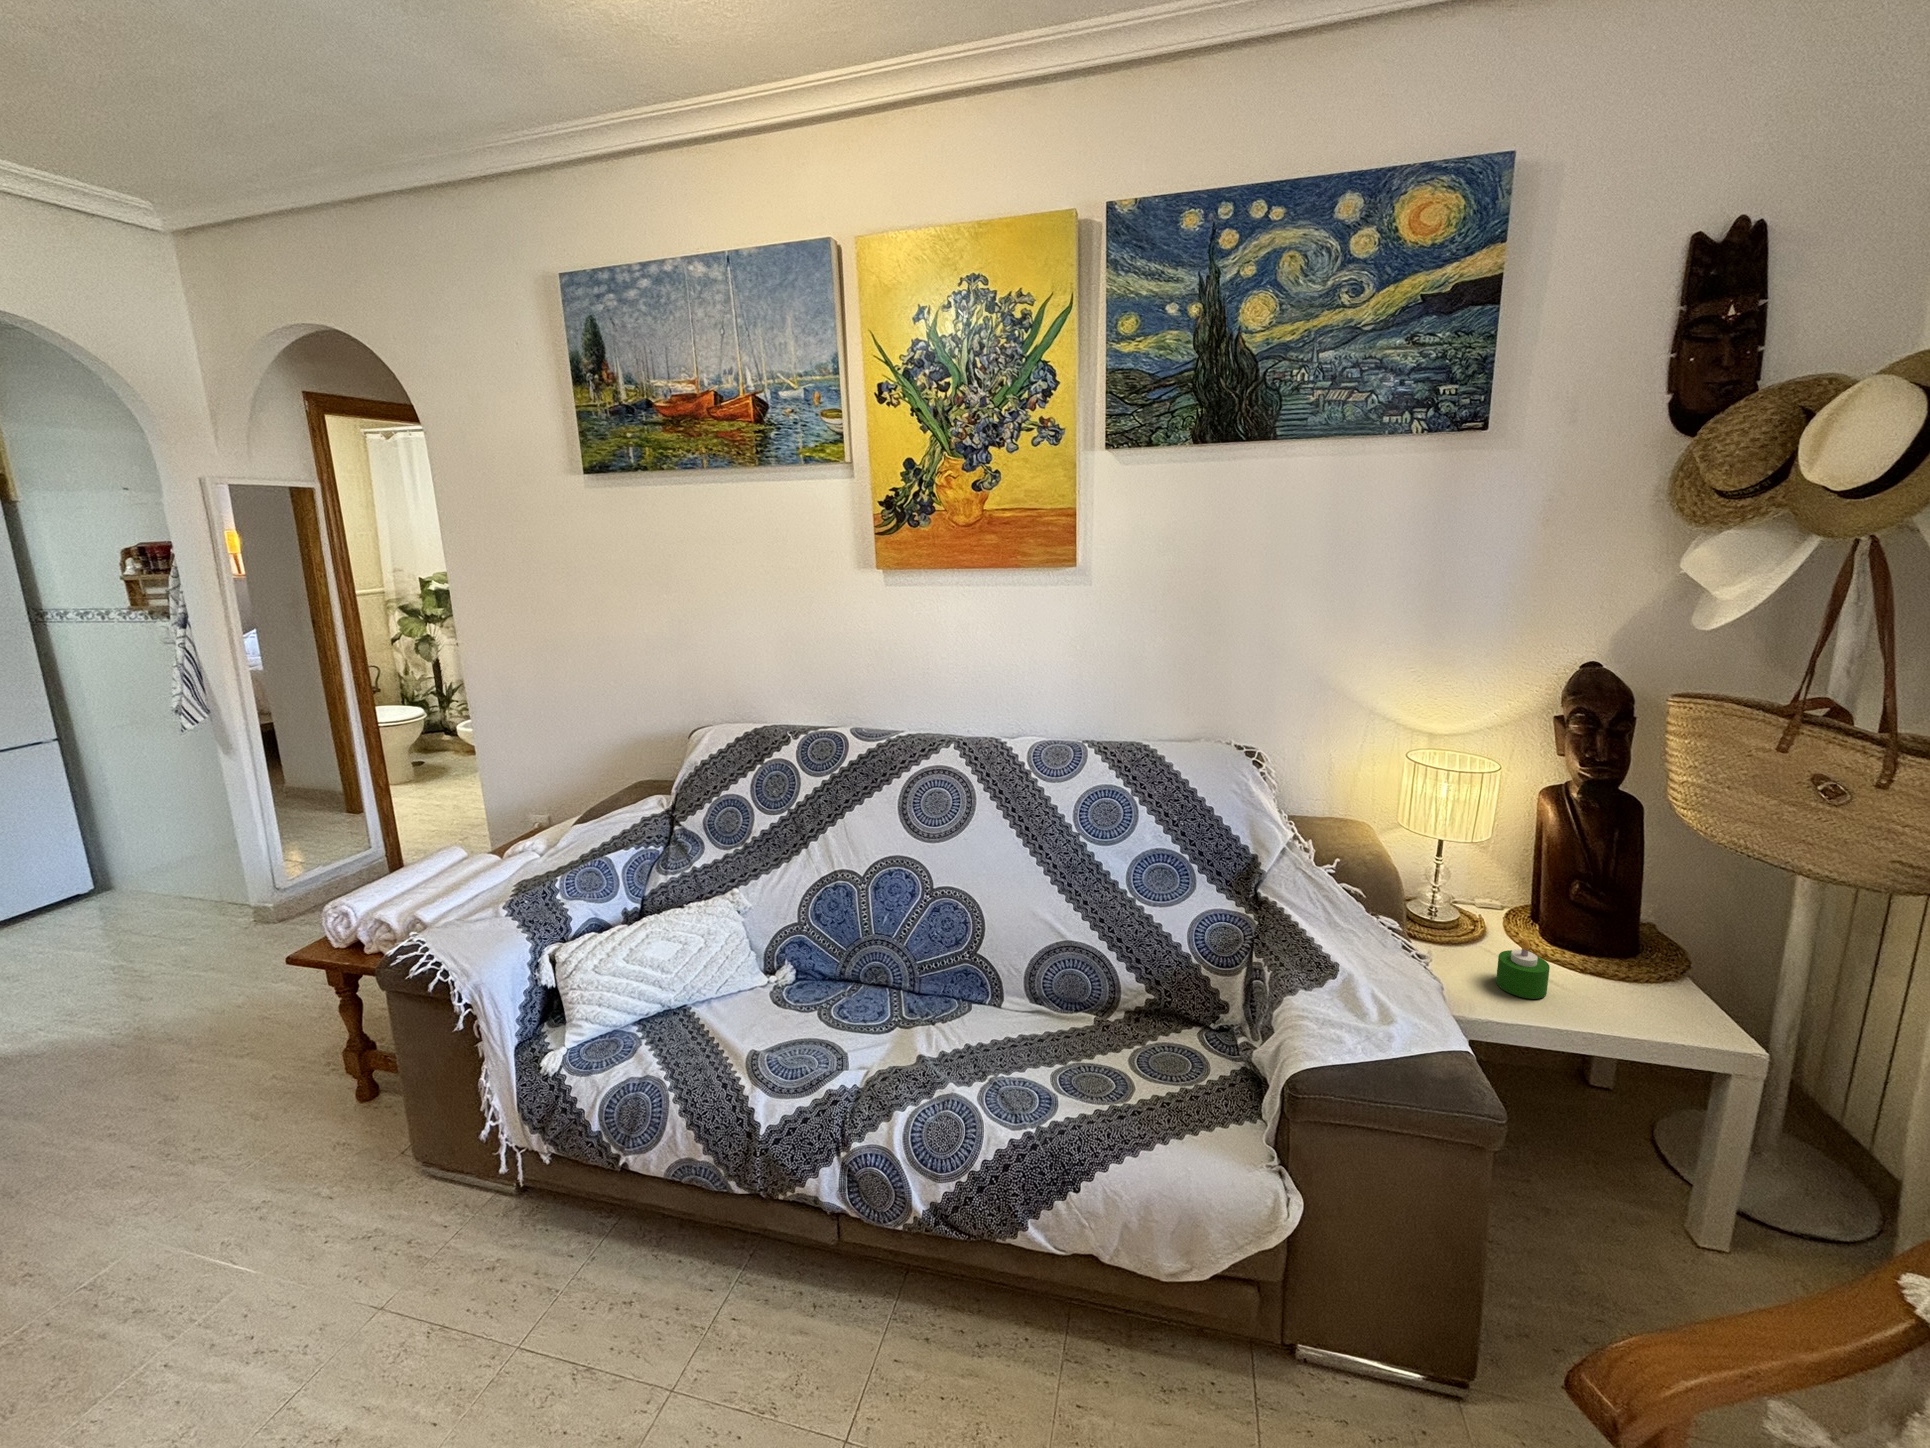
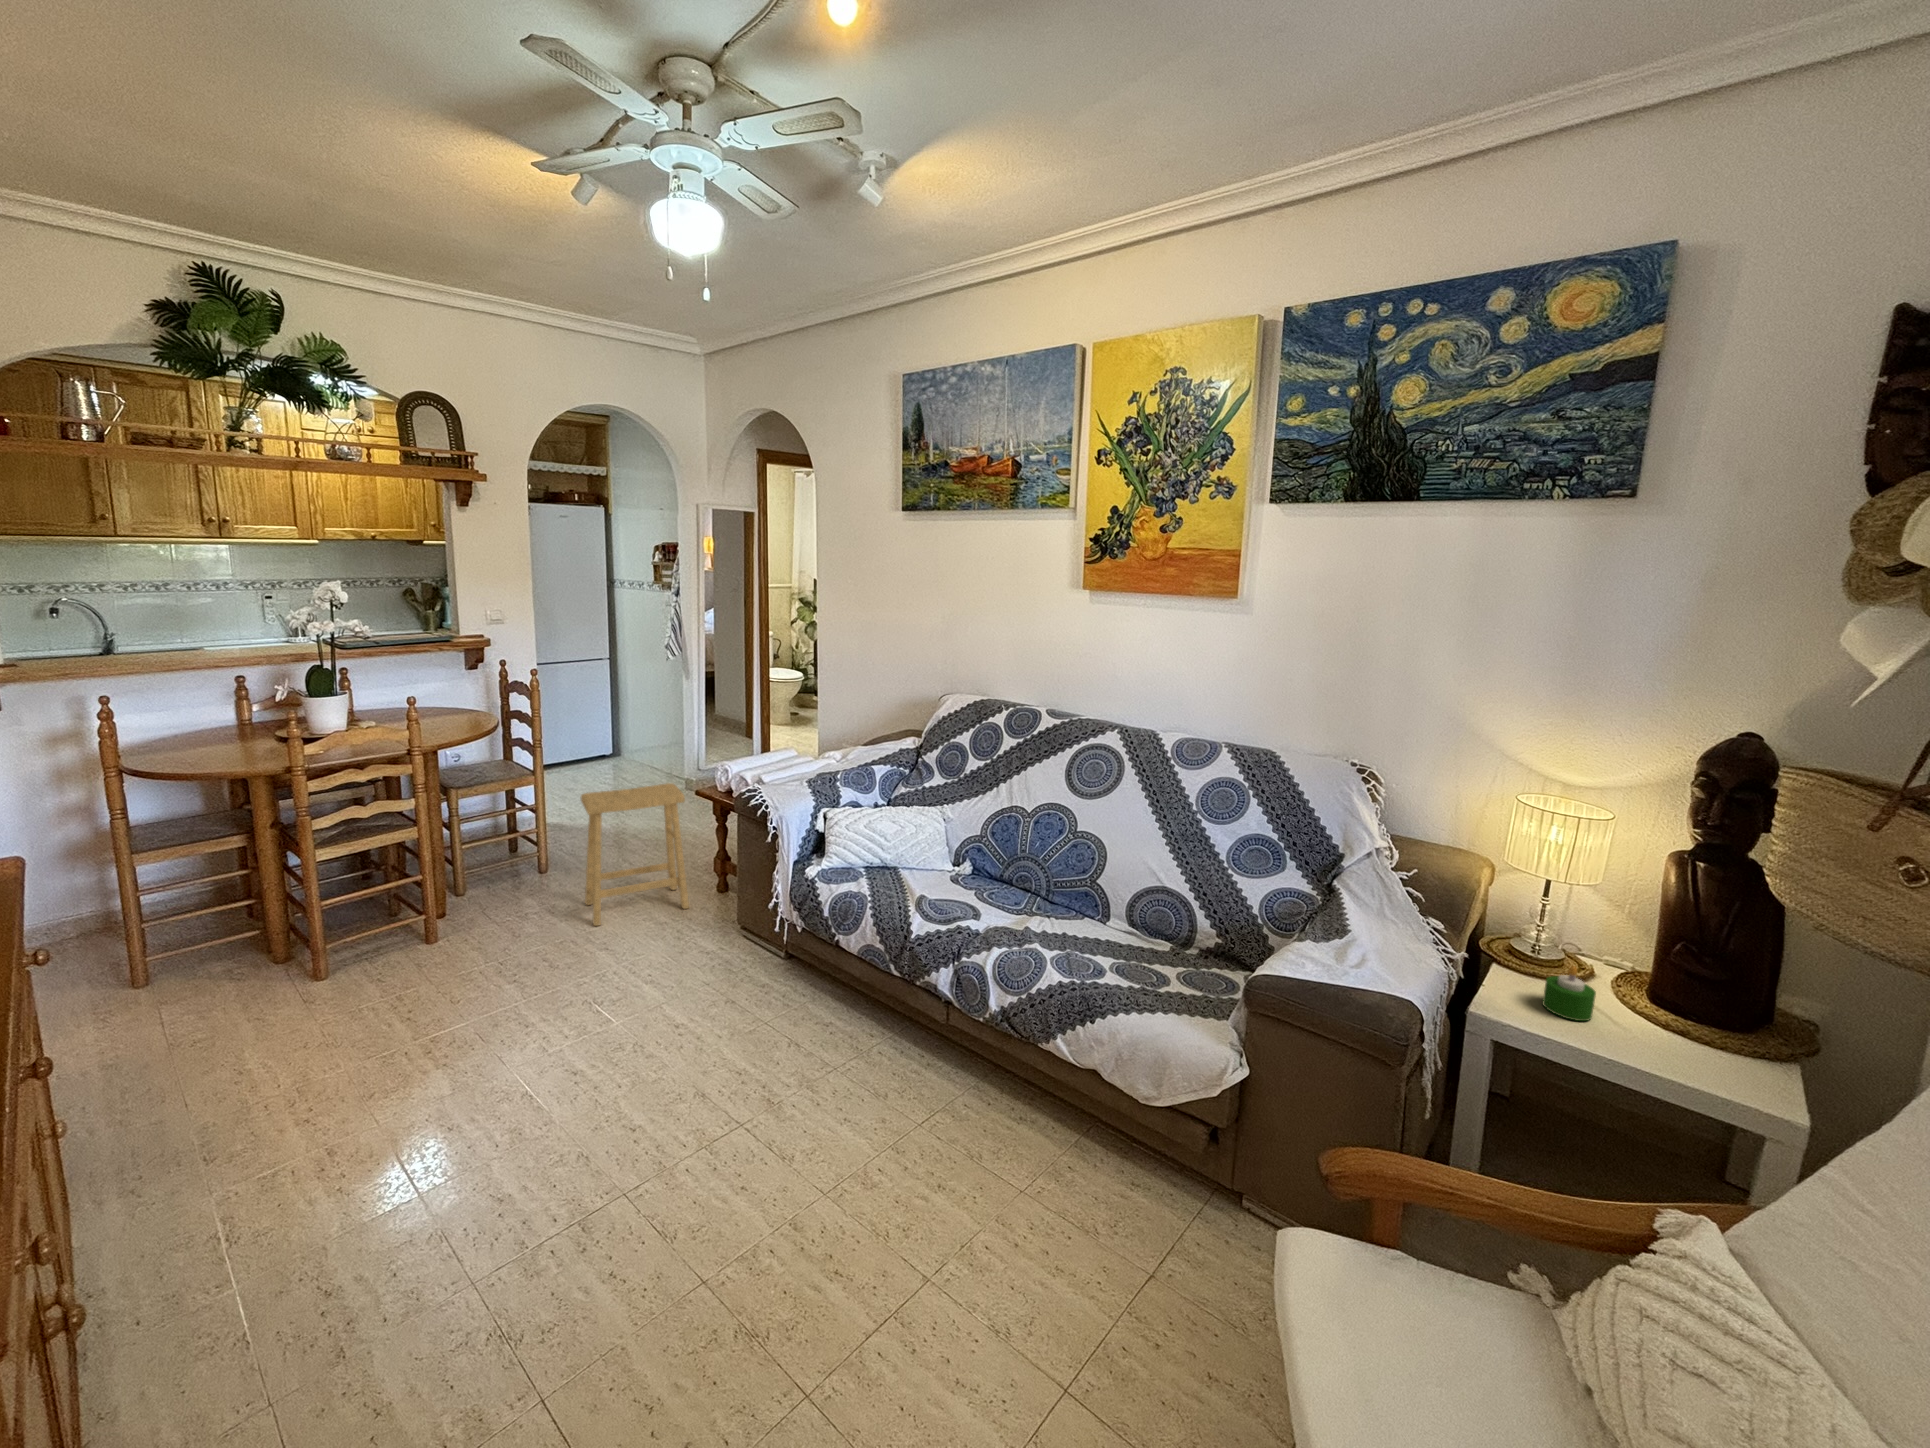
footstool: none [18,951,305,1261] -> present [581,783,689,926]

